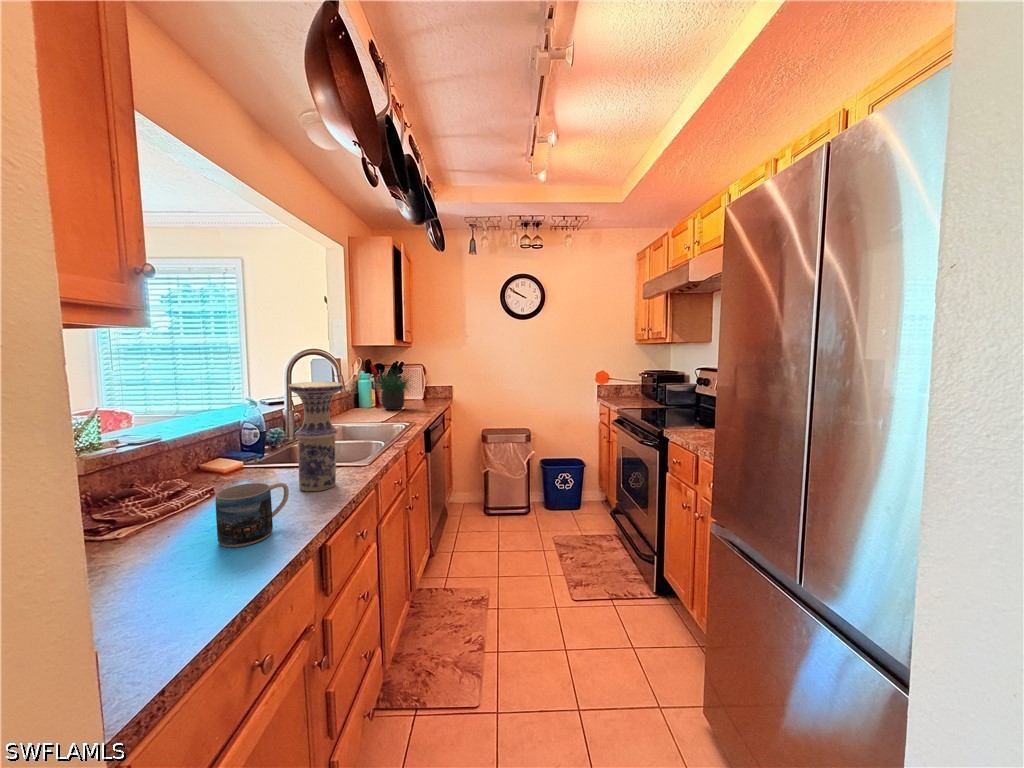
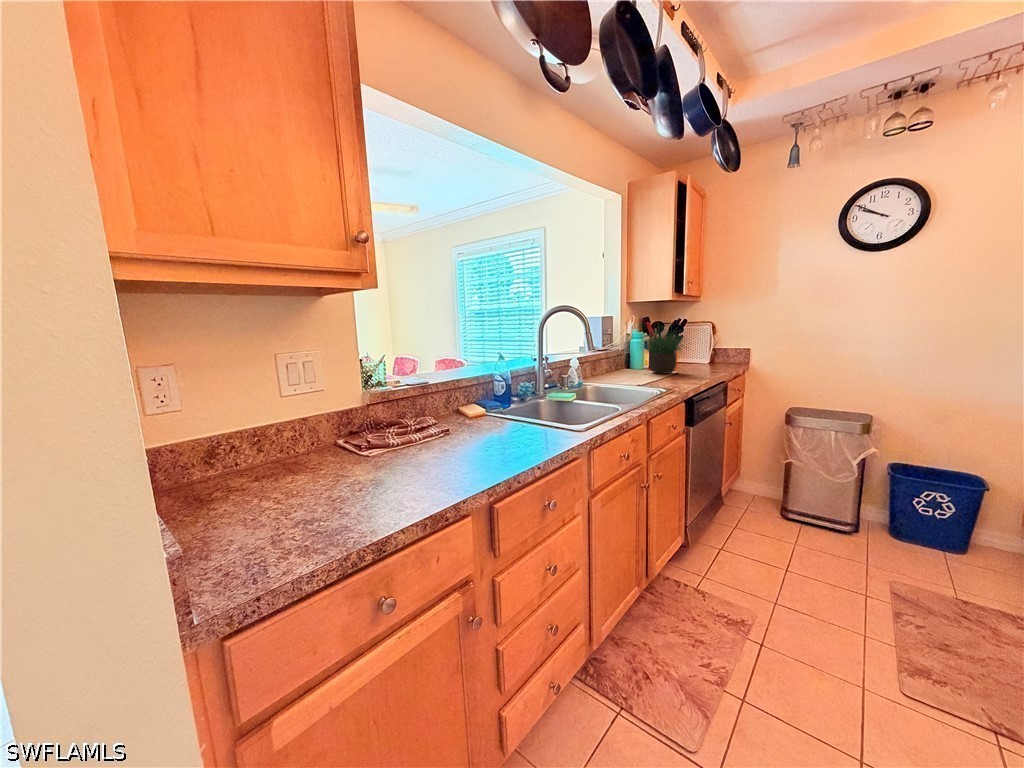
vase: present [288,382,344,491] -> none [494,339,544,449]
mug: present [216,483,289,547] -> none [407,430,468,485]

